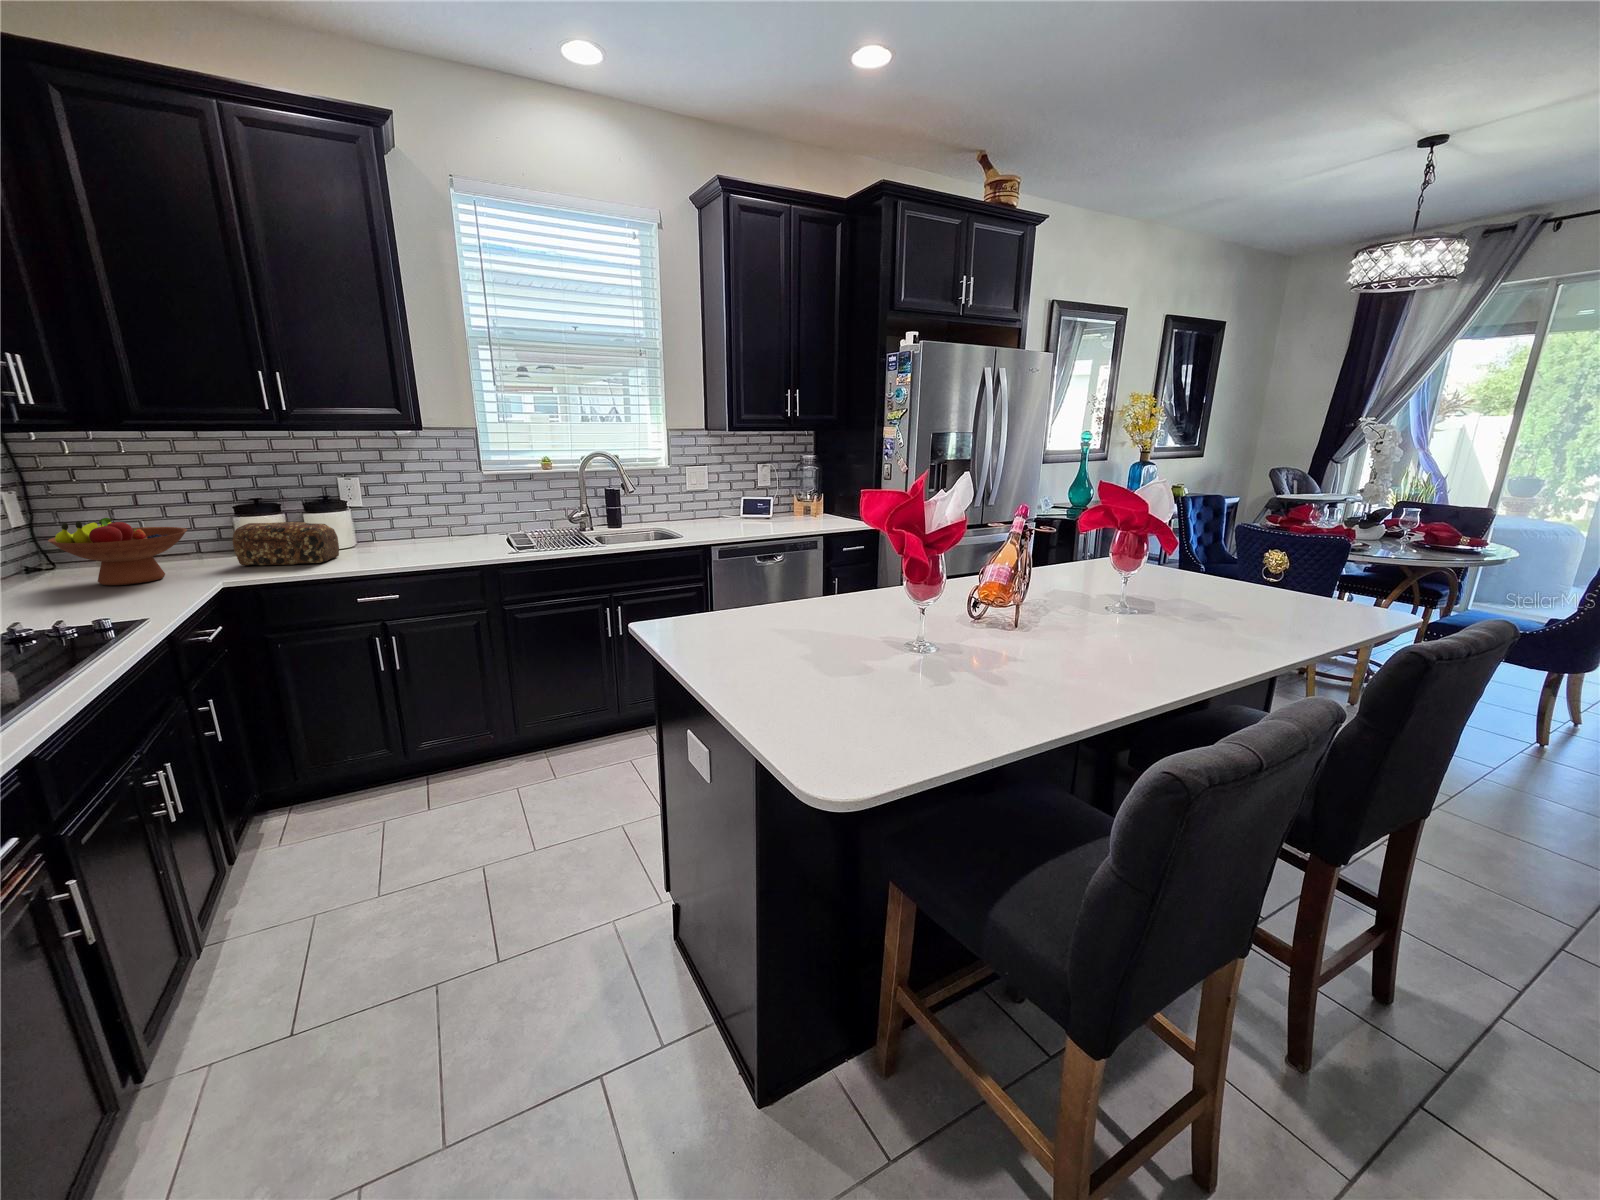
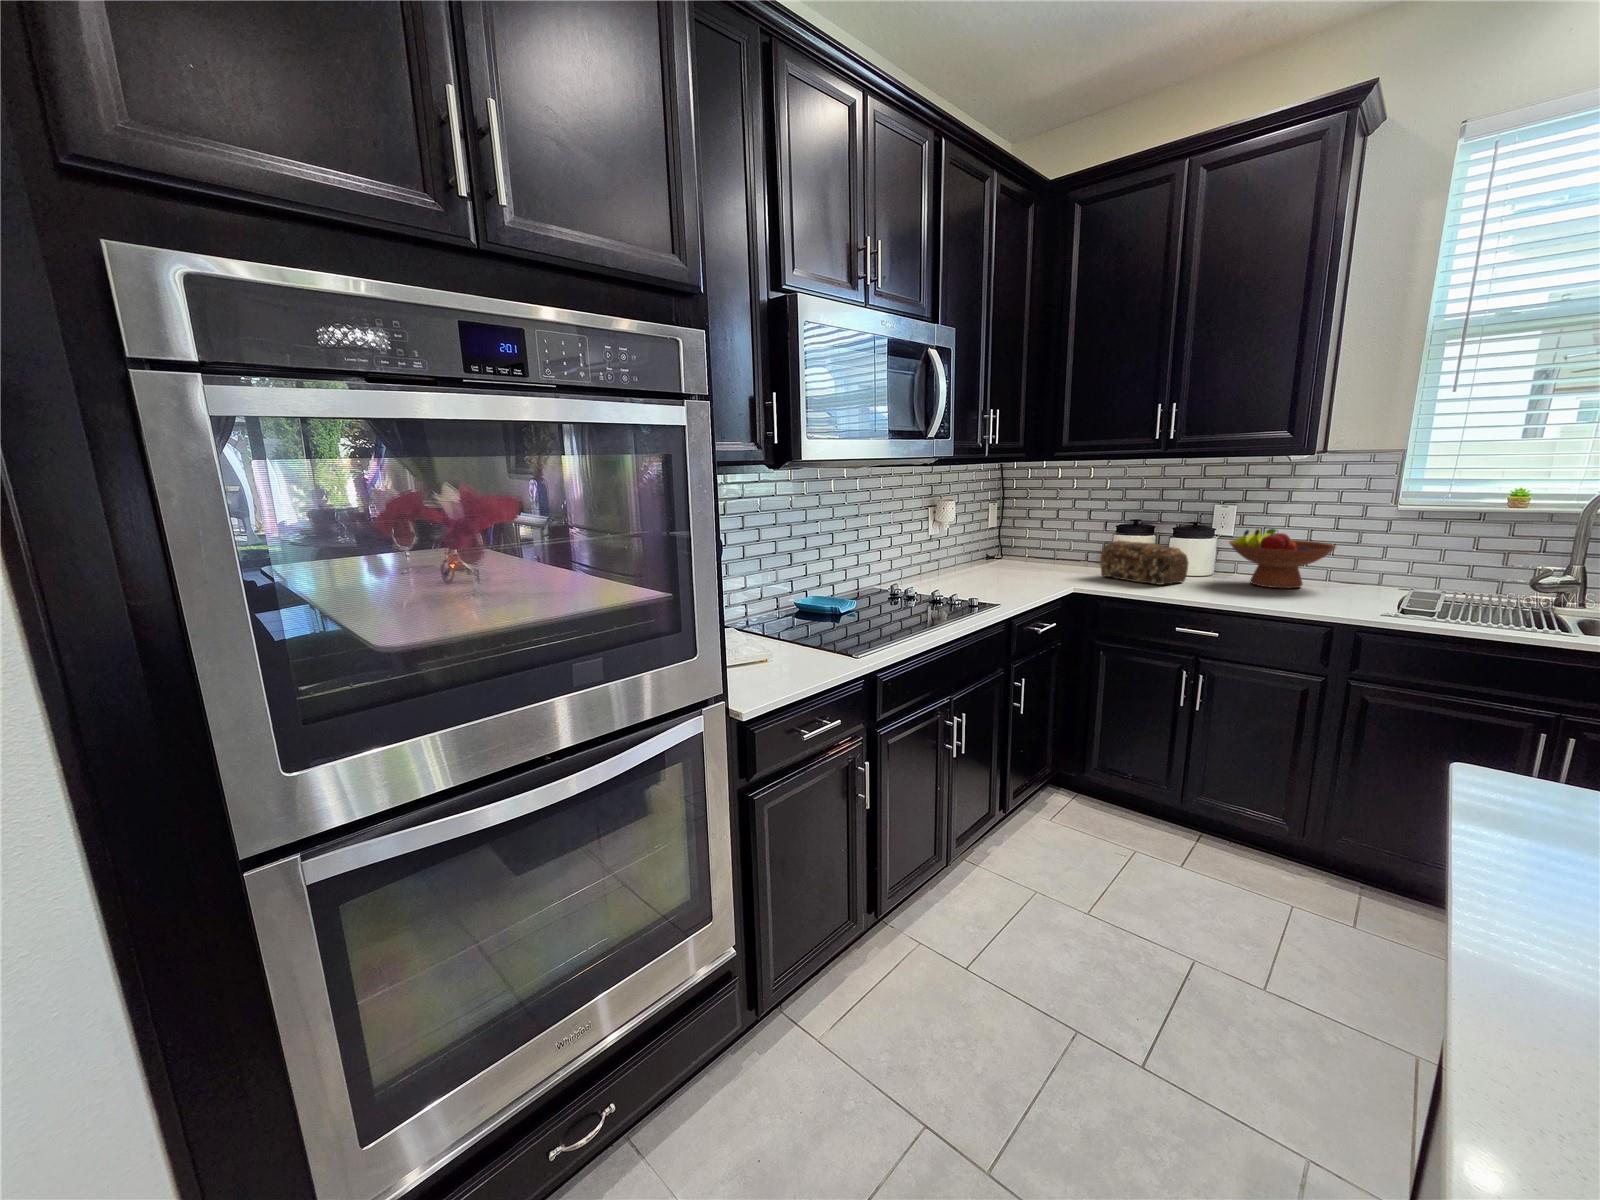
fruit bowl: present [48,518,187,585] -> present [1229,528,1337,588]

